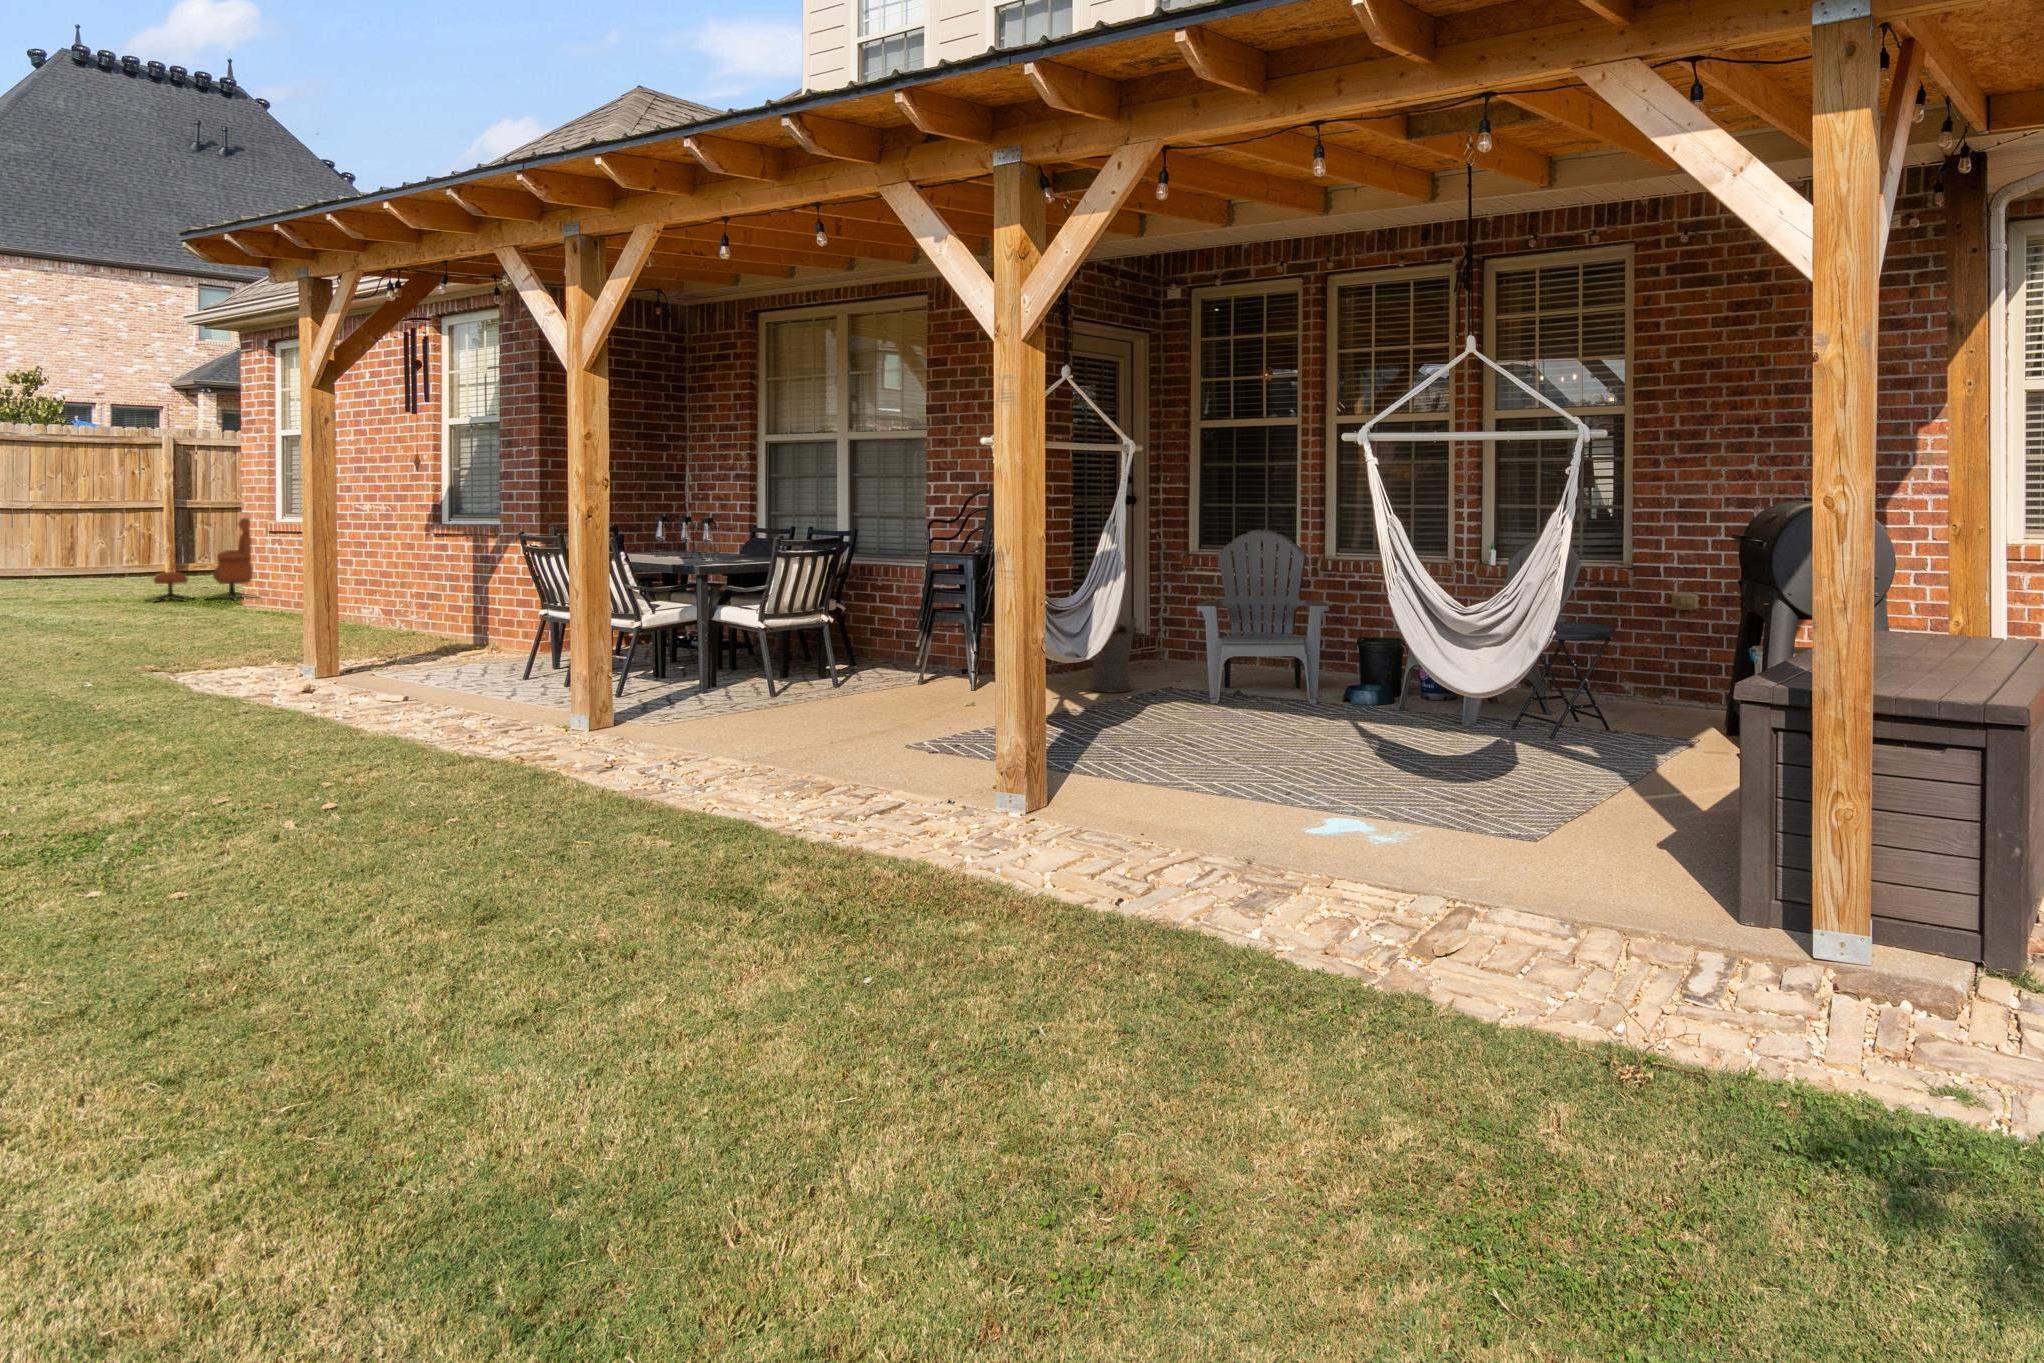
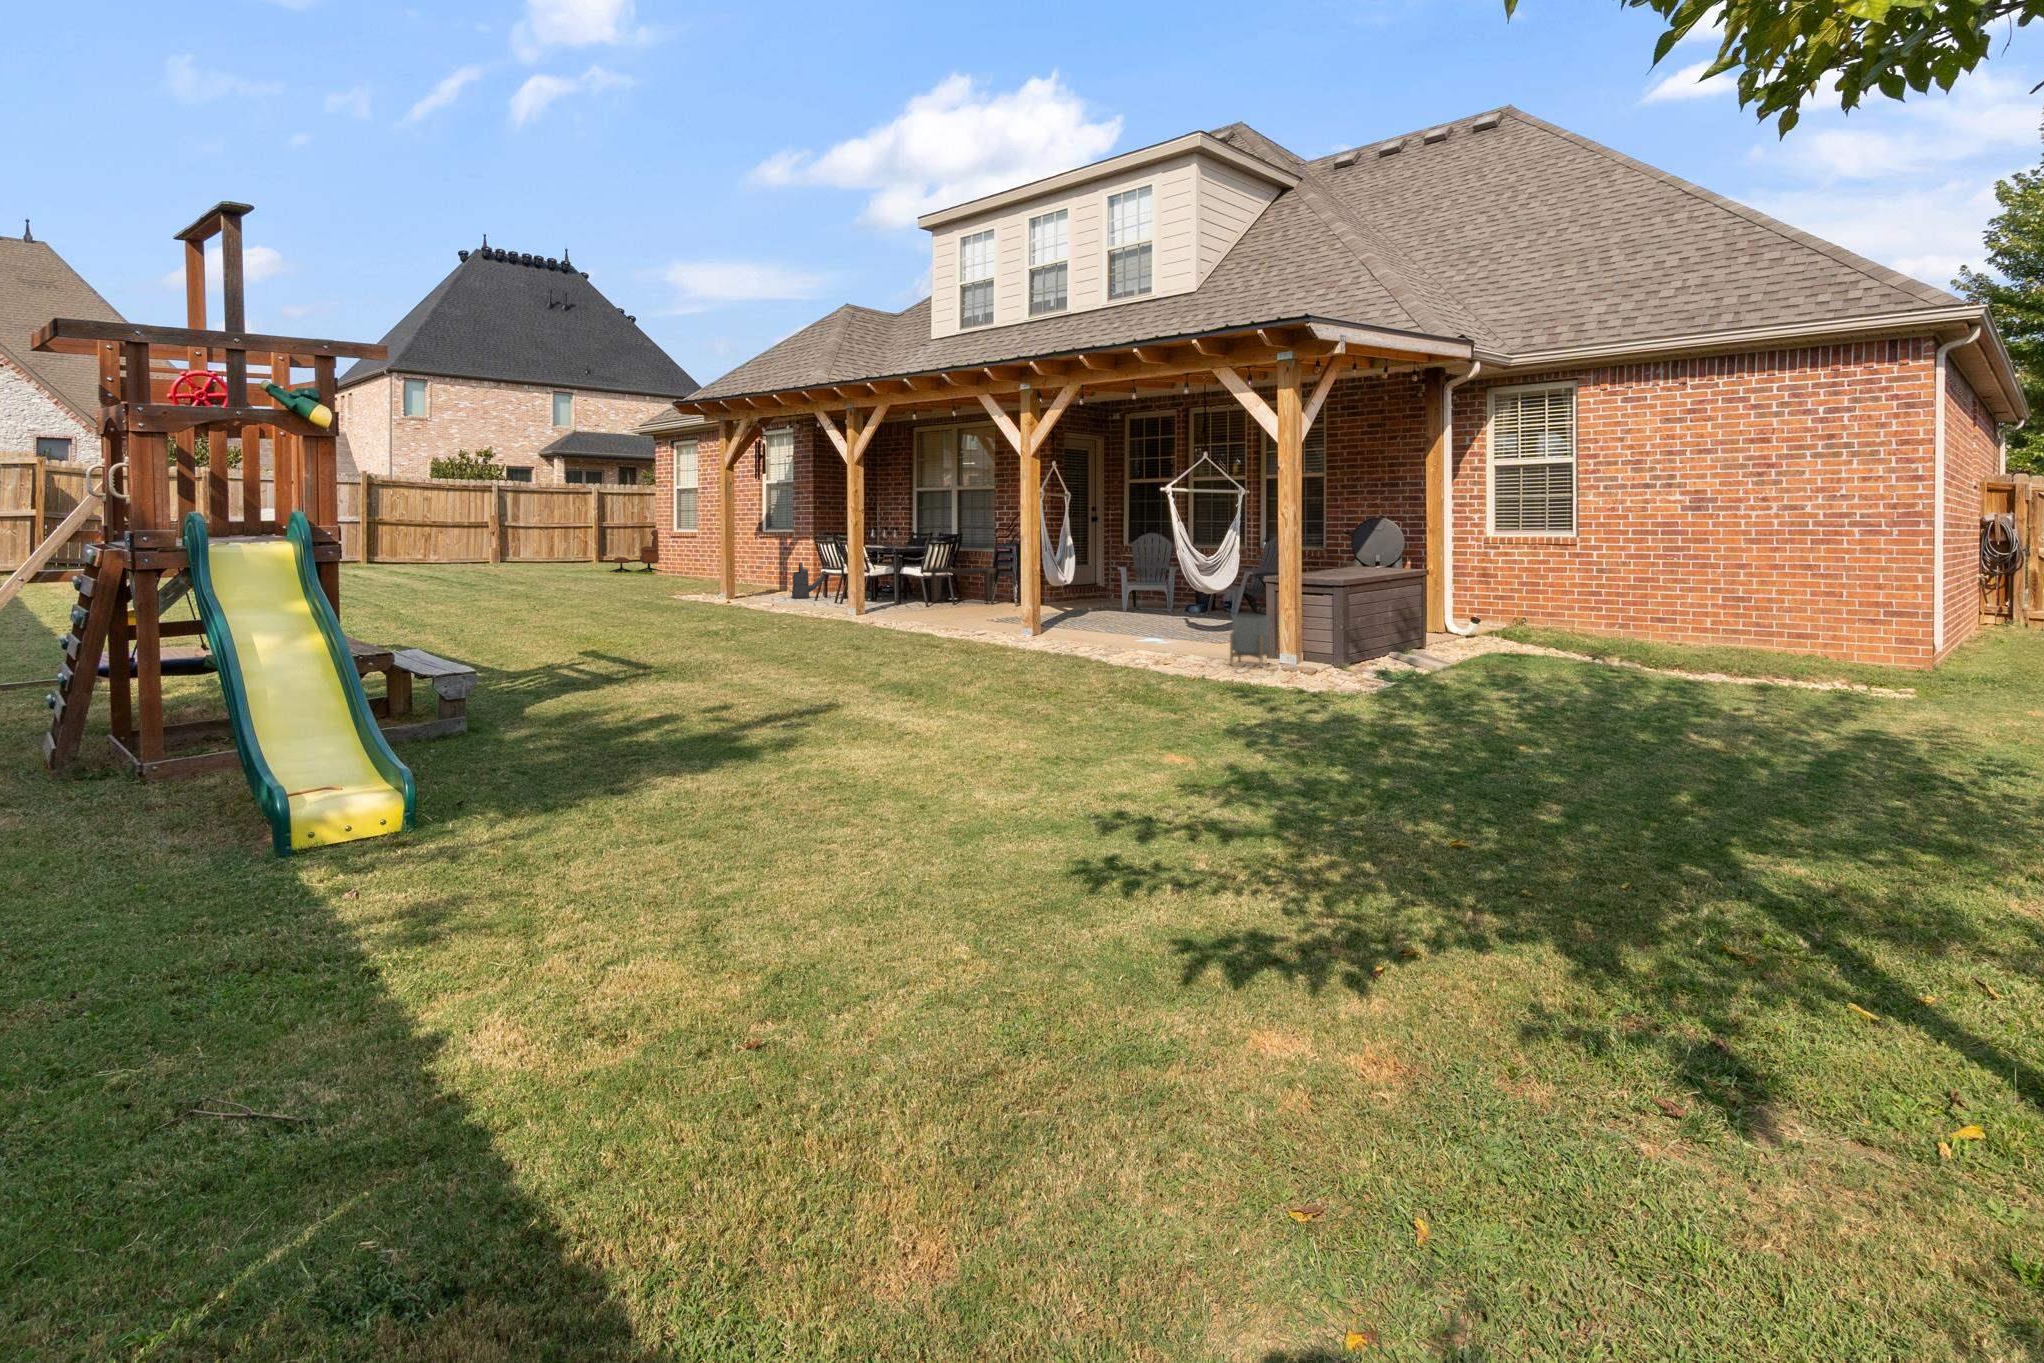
bench: none [781,601,921,677] -> present [930,567,996,604]
watering can: present [1091,616,1137,693] -> present [786,563,825,598]
planter: none [1548,756,1647,908] -> present [1230,614,1271,668]

